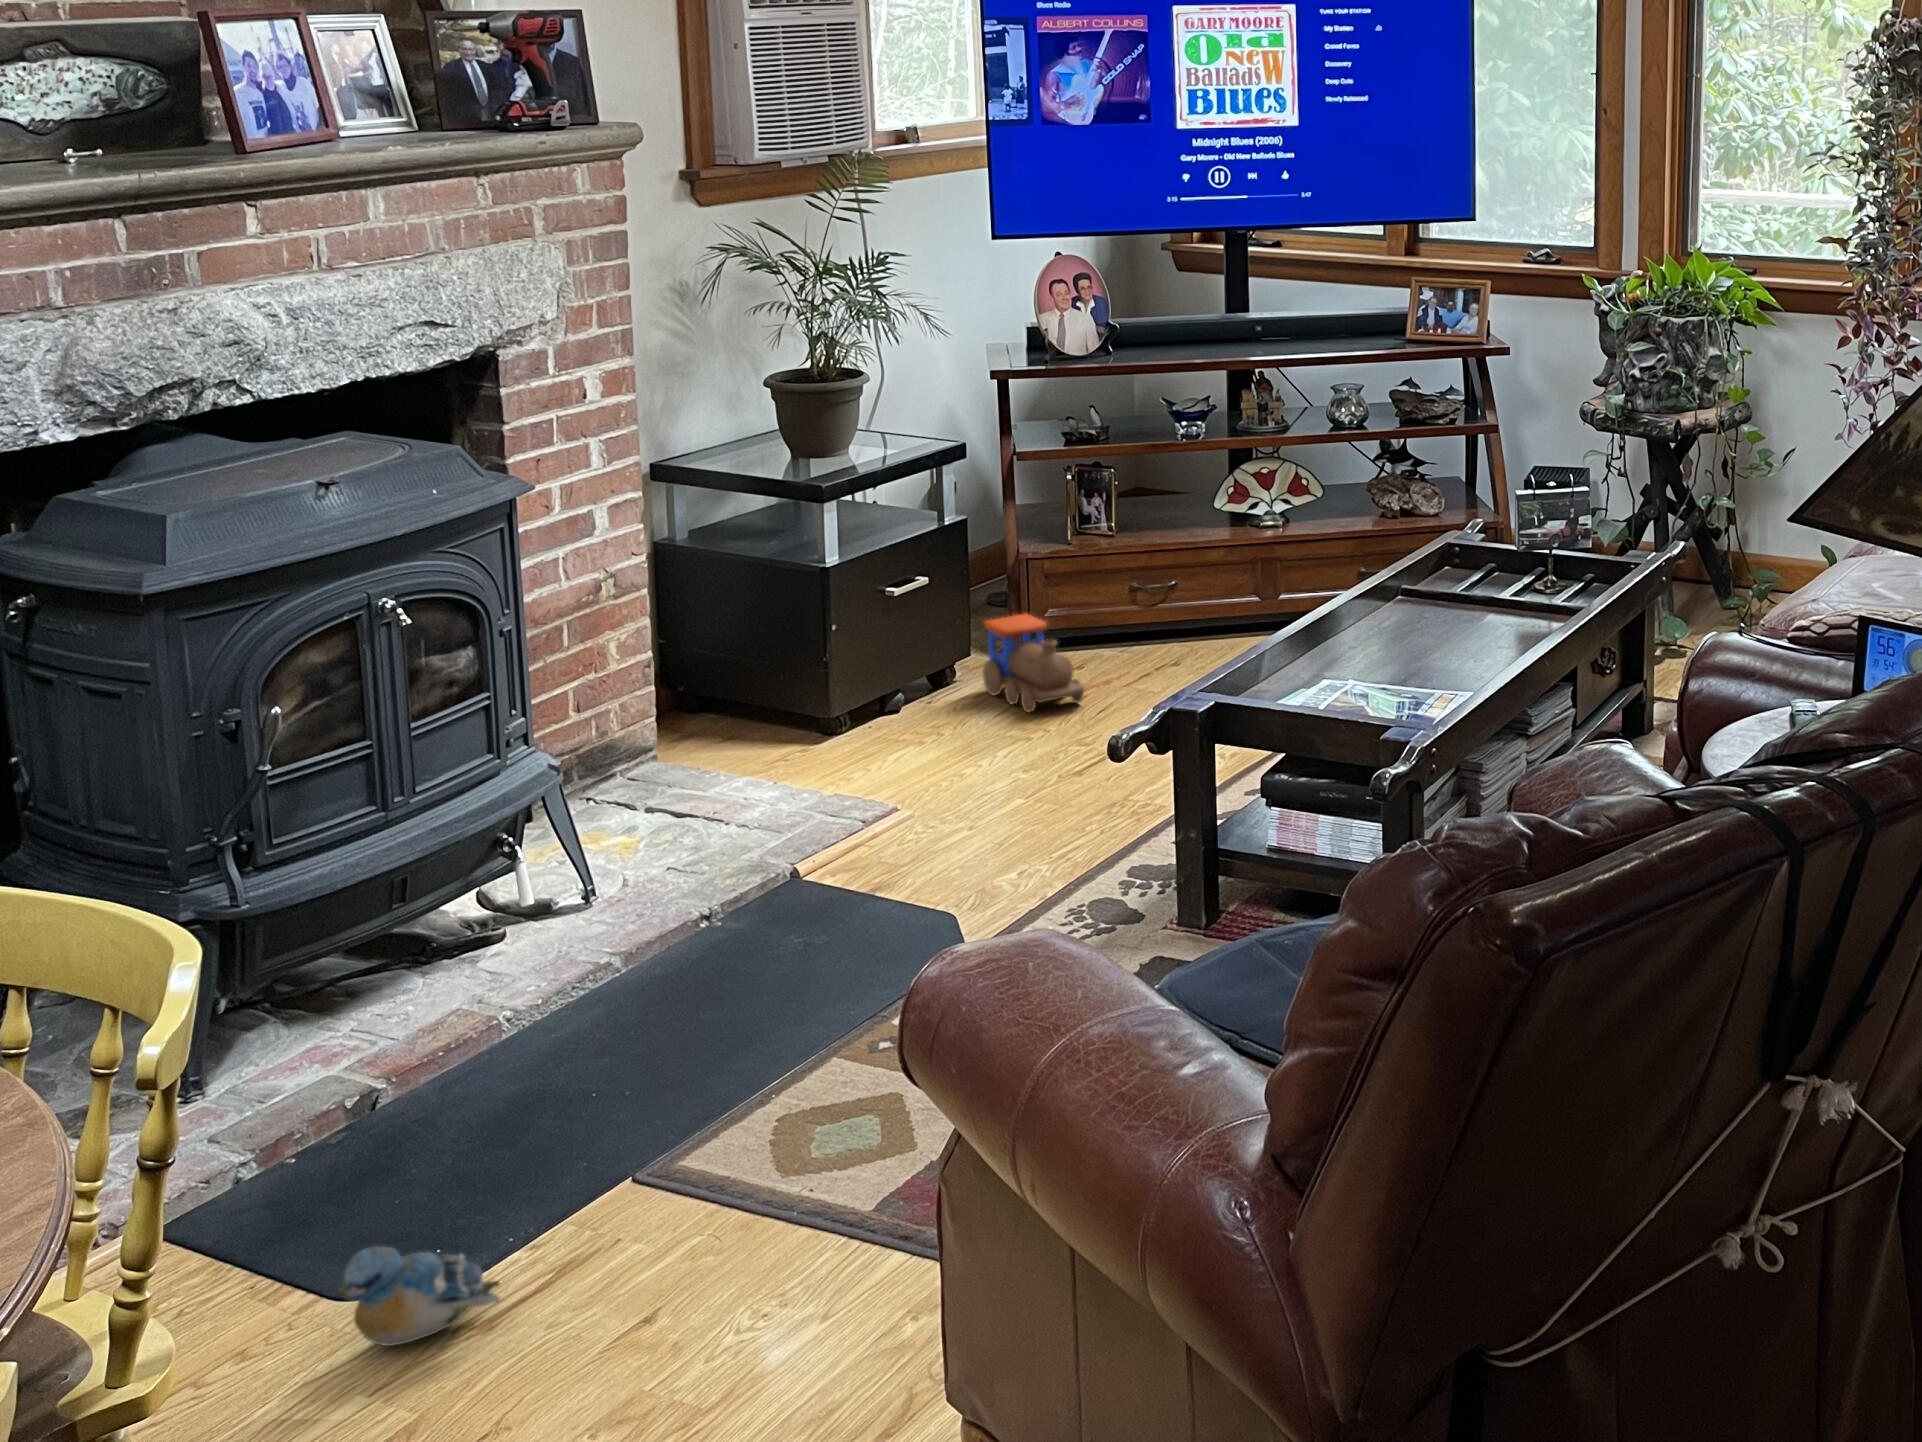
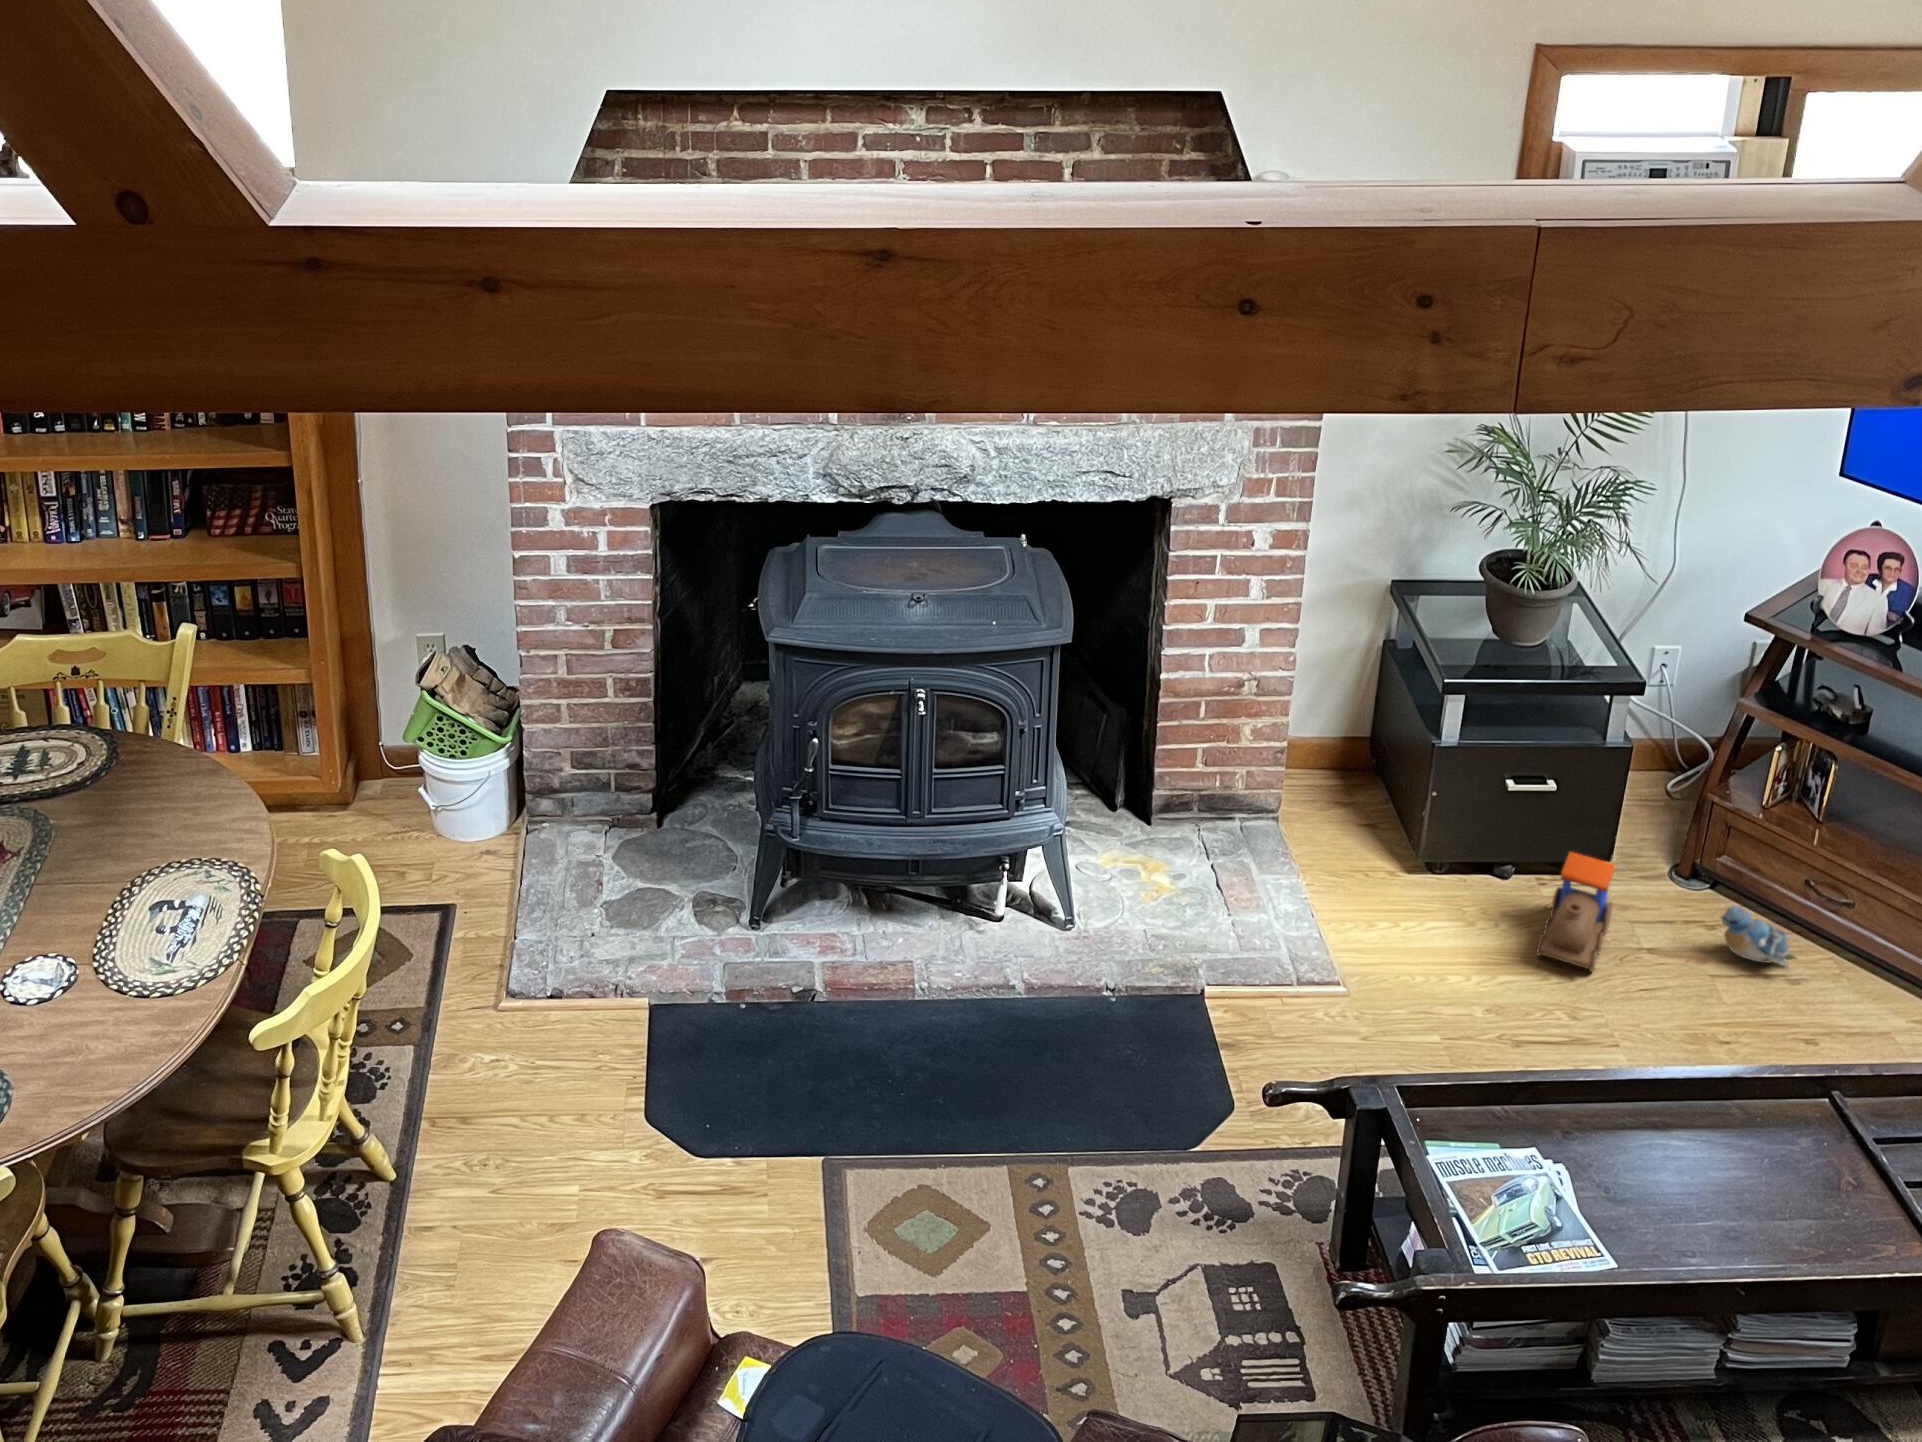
plush toy: present [339,1246,500,1346] -> present [1721,906,1796,966]

